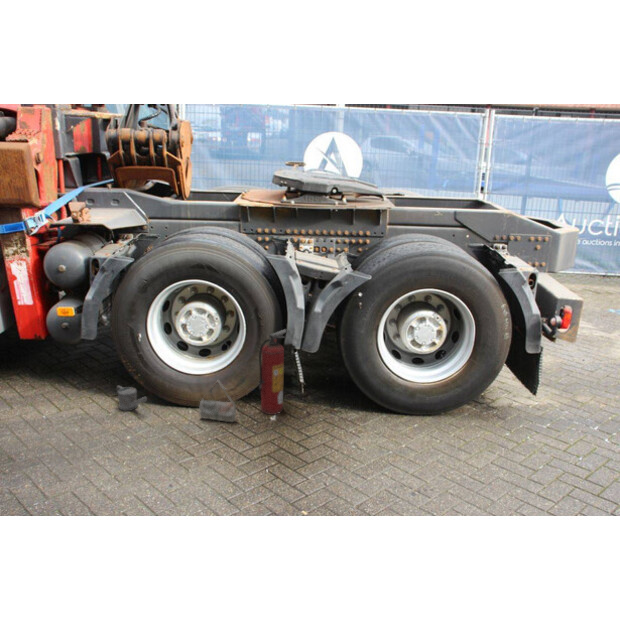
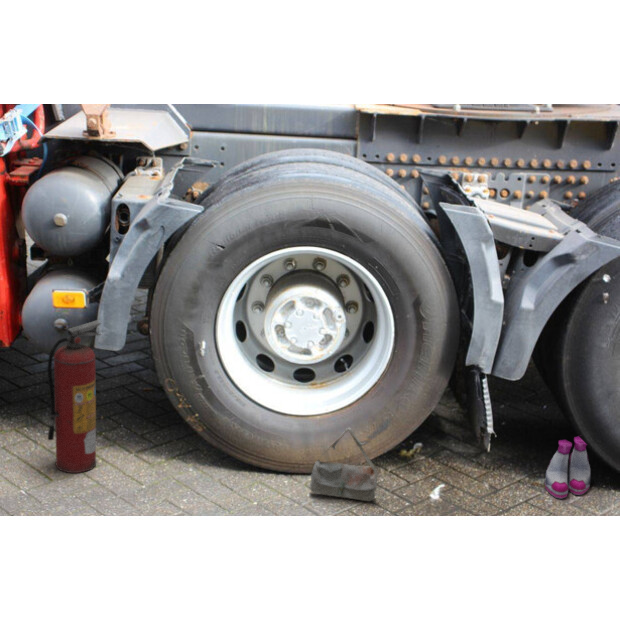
fire extinguisher: present [258,330,286,415] -> present [48,320,101,473]
boots: none [338,385,366,421] -> present [544,436,591,499]
watering can: present [117,386,147,411] -> none [151,433,217,480]

